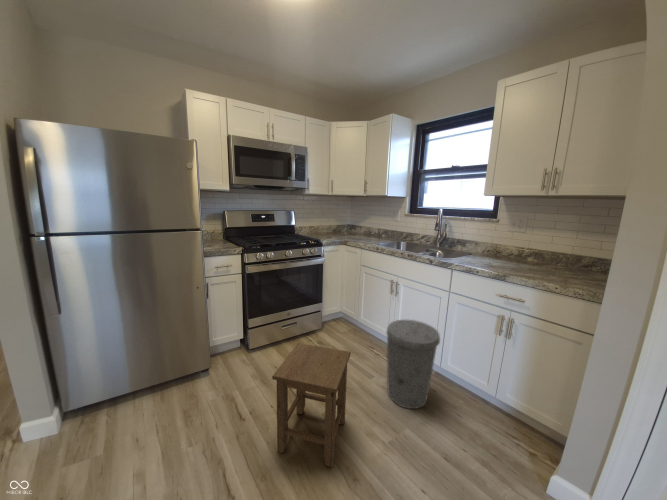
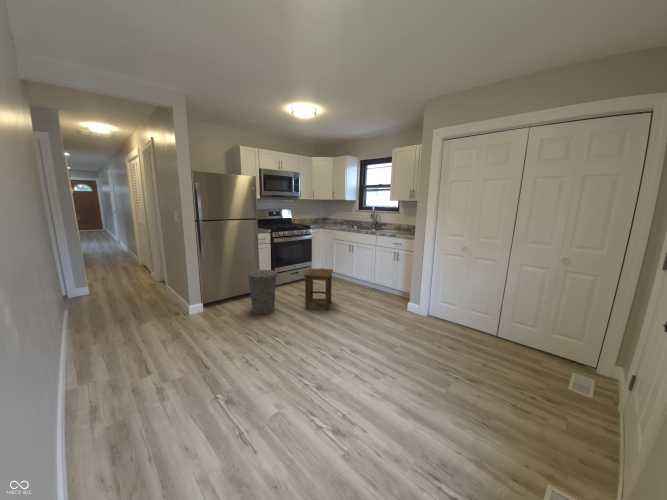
trash can: present [387,320,440,409] -> present [248,270,277,315]

